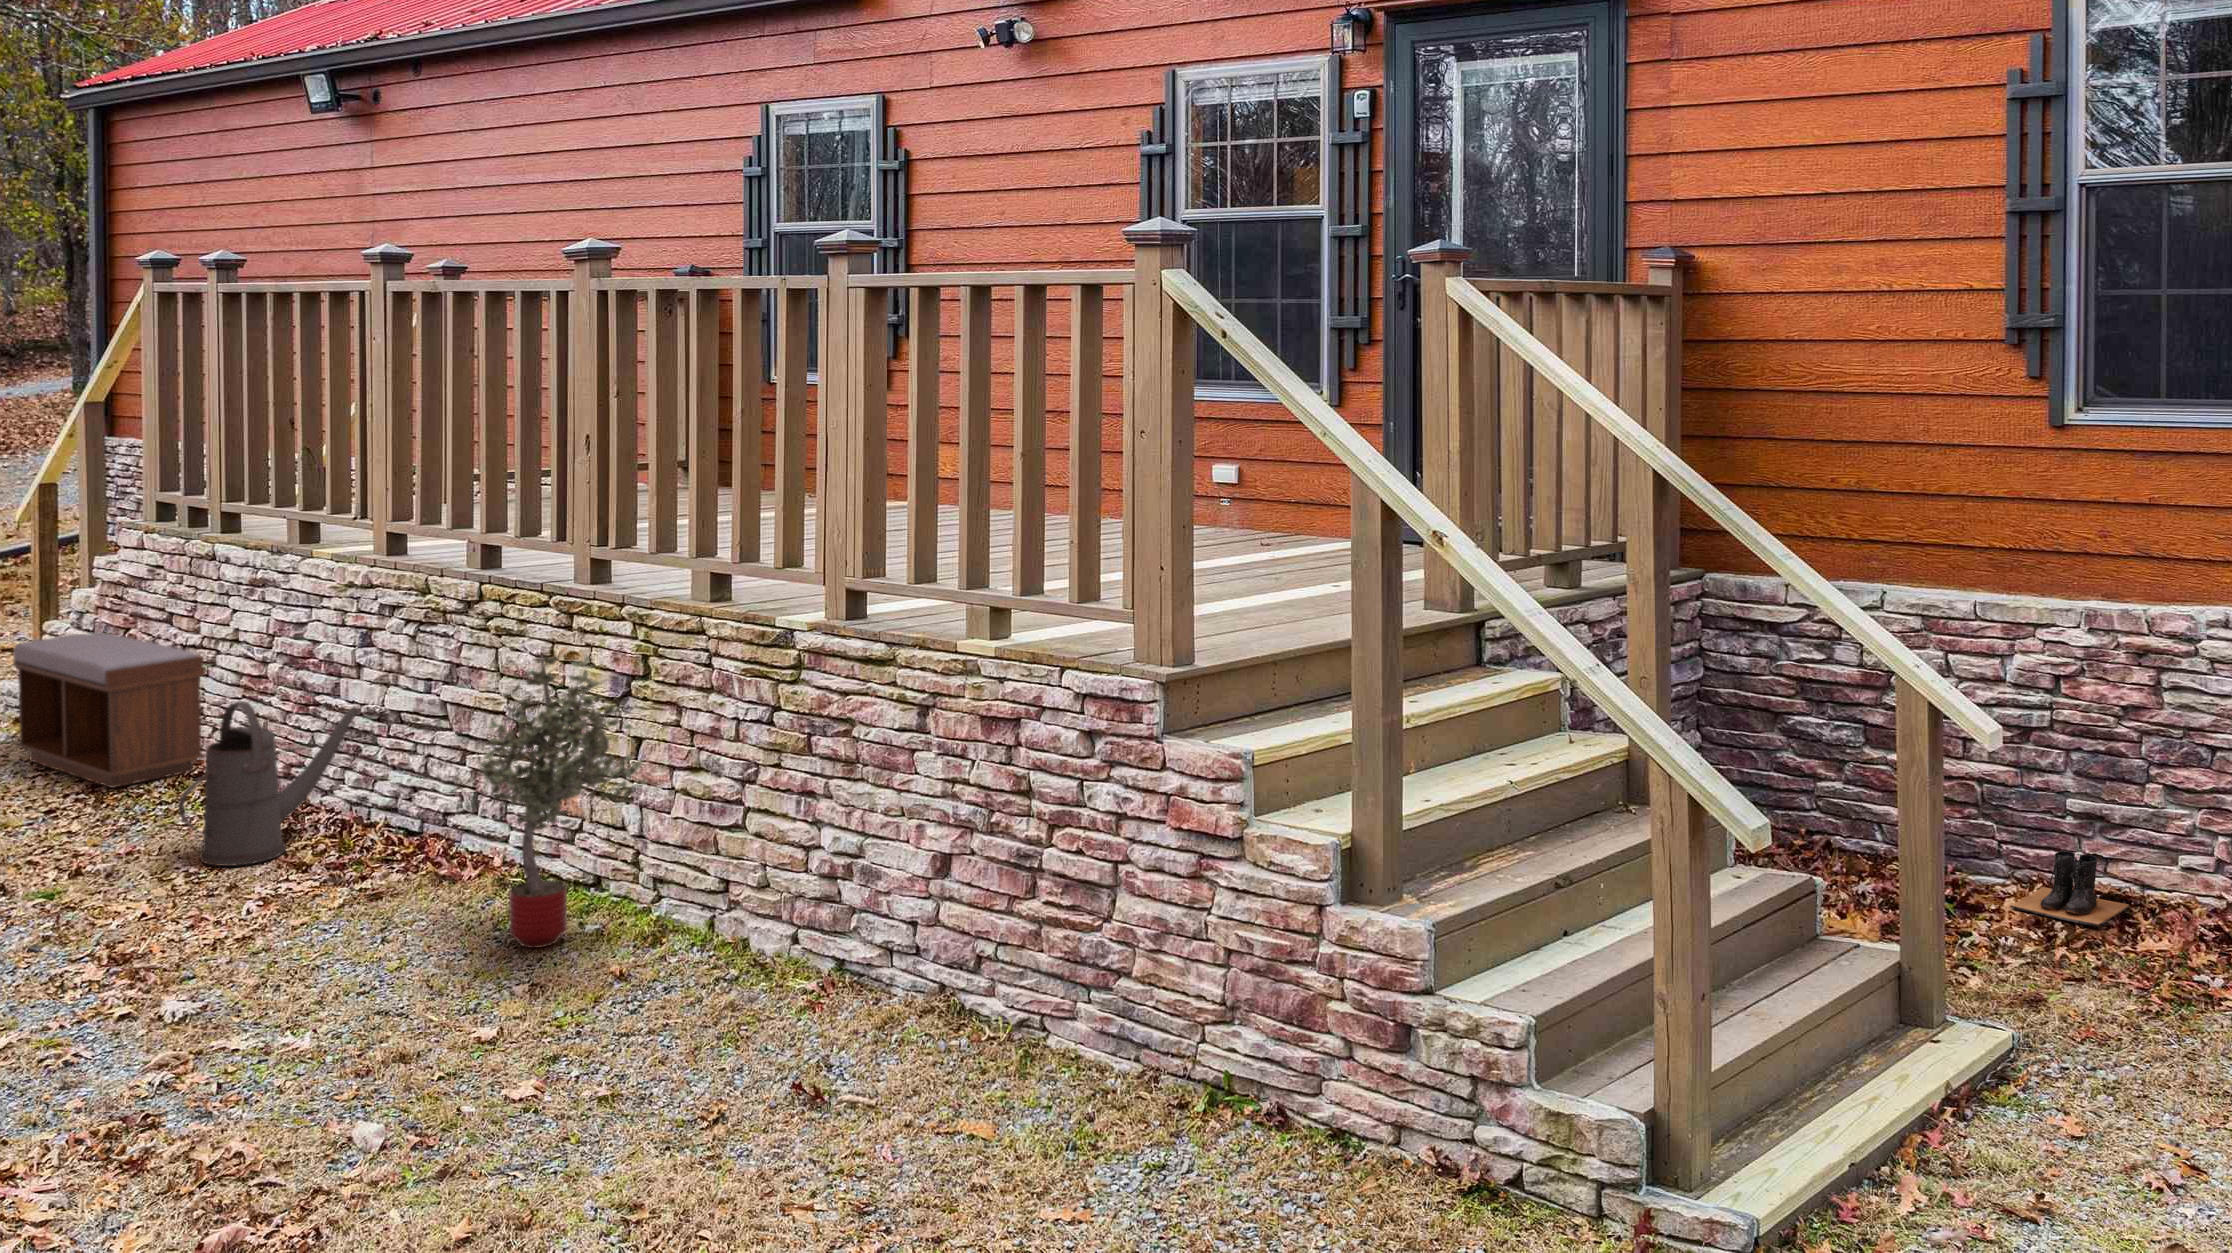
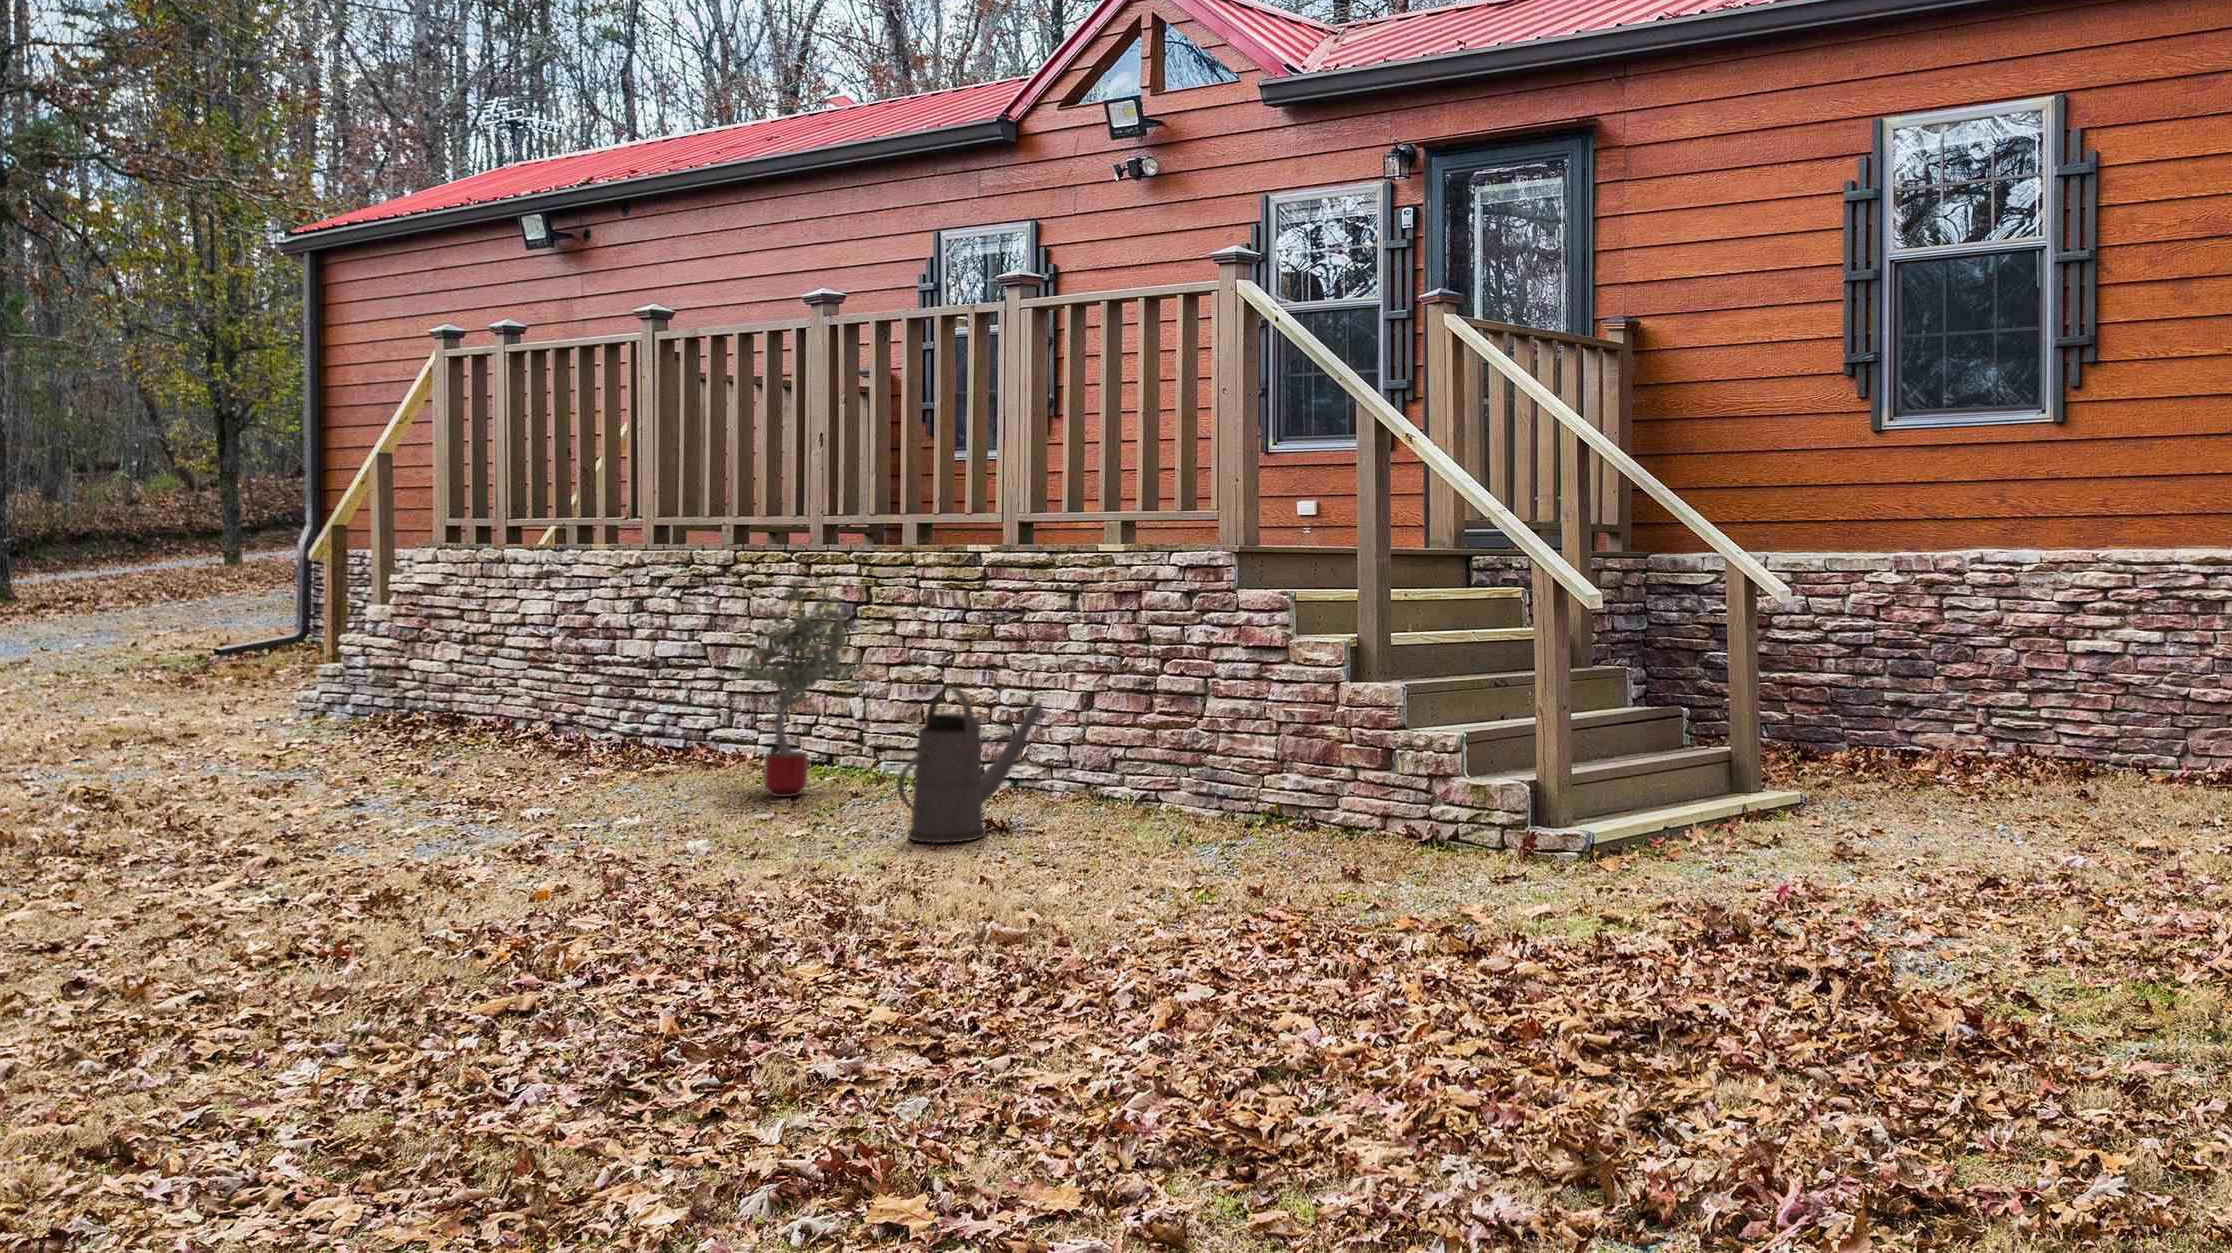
bench: present [13,633,205,788] -> none [324,625,493,737]
watering can: present [178,701,358,866] -> present [897,687,1042,843]
boots: present [2010,851,2129,926] -> none [1846,722,1926,765]

